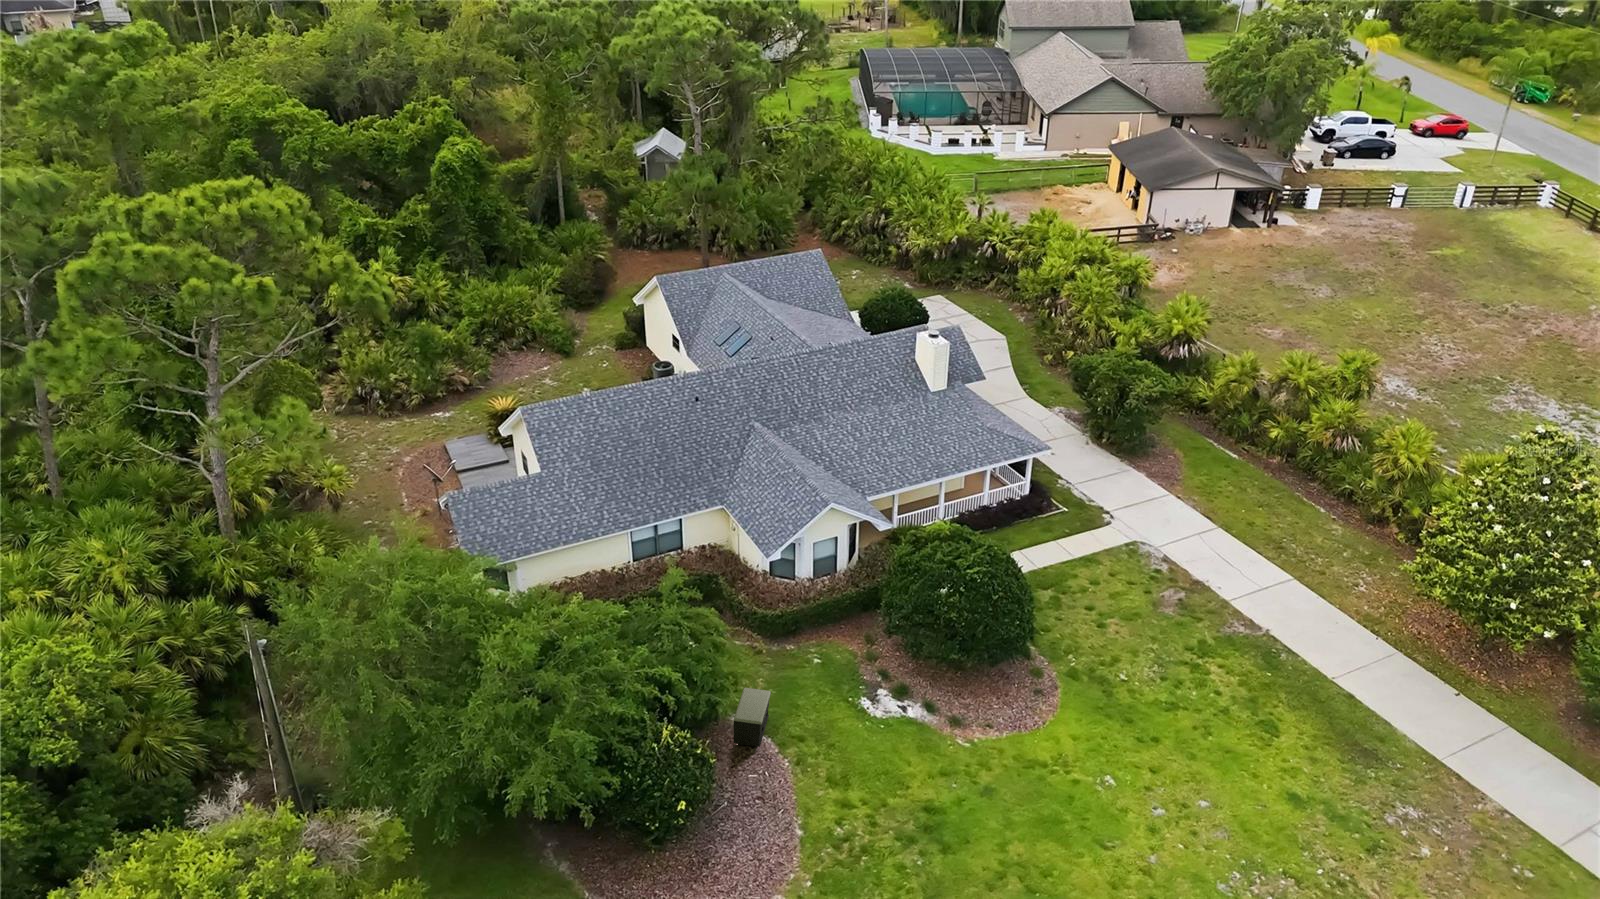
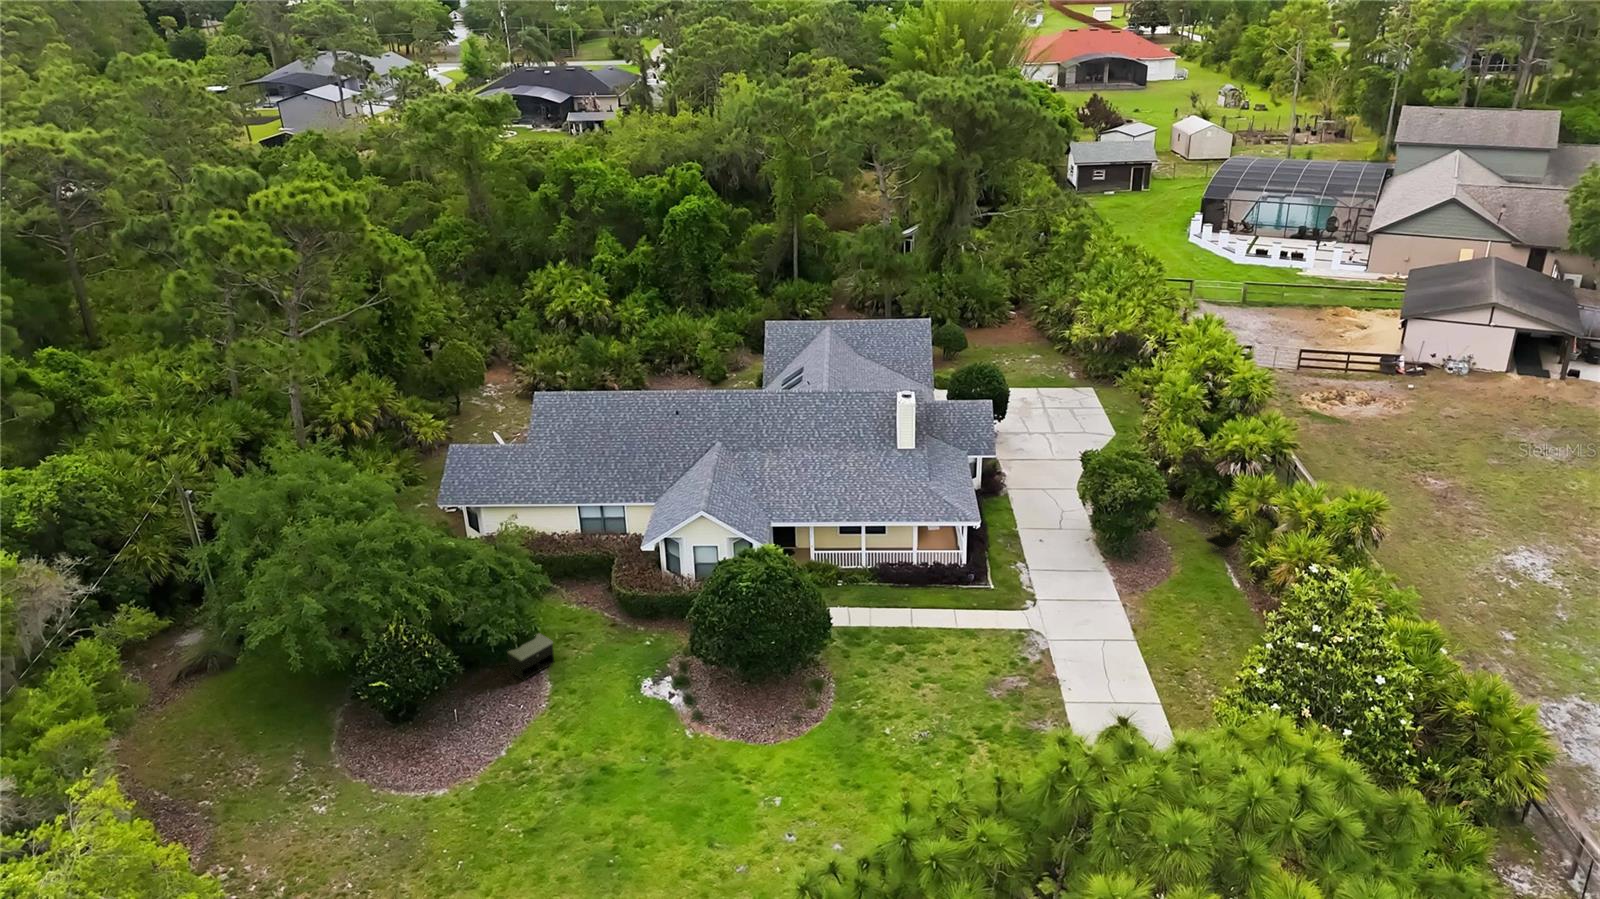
lounge chair: none [1180,408,1211,430] -> present [1206,532,1239,550]

